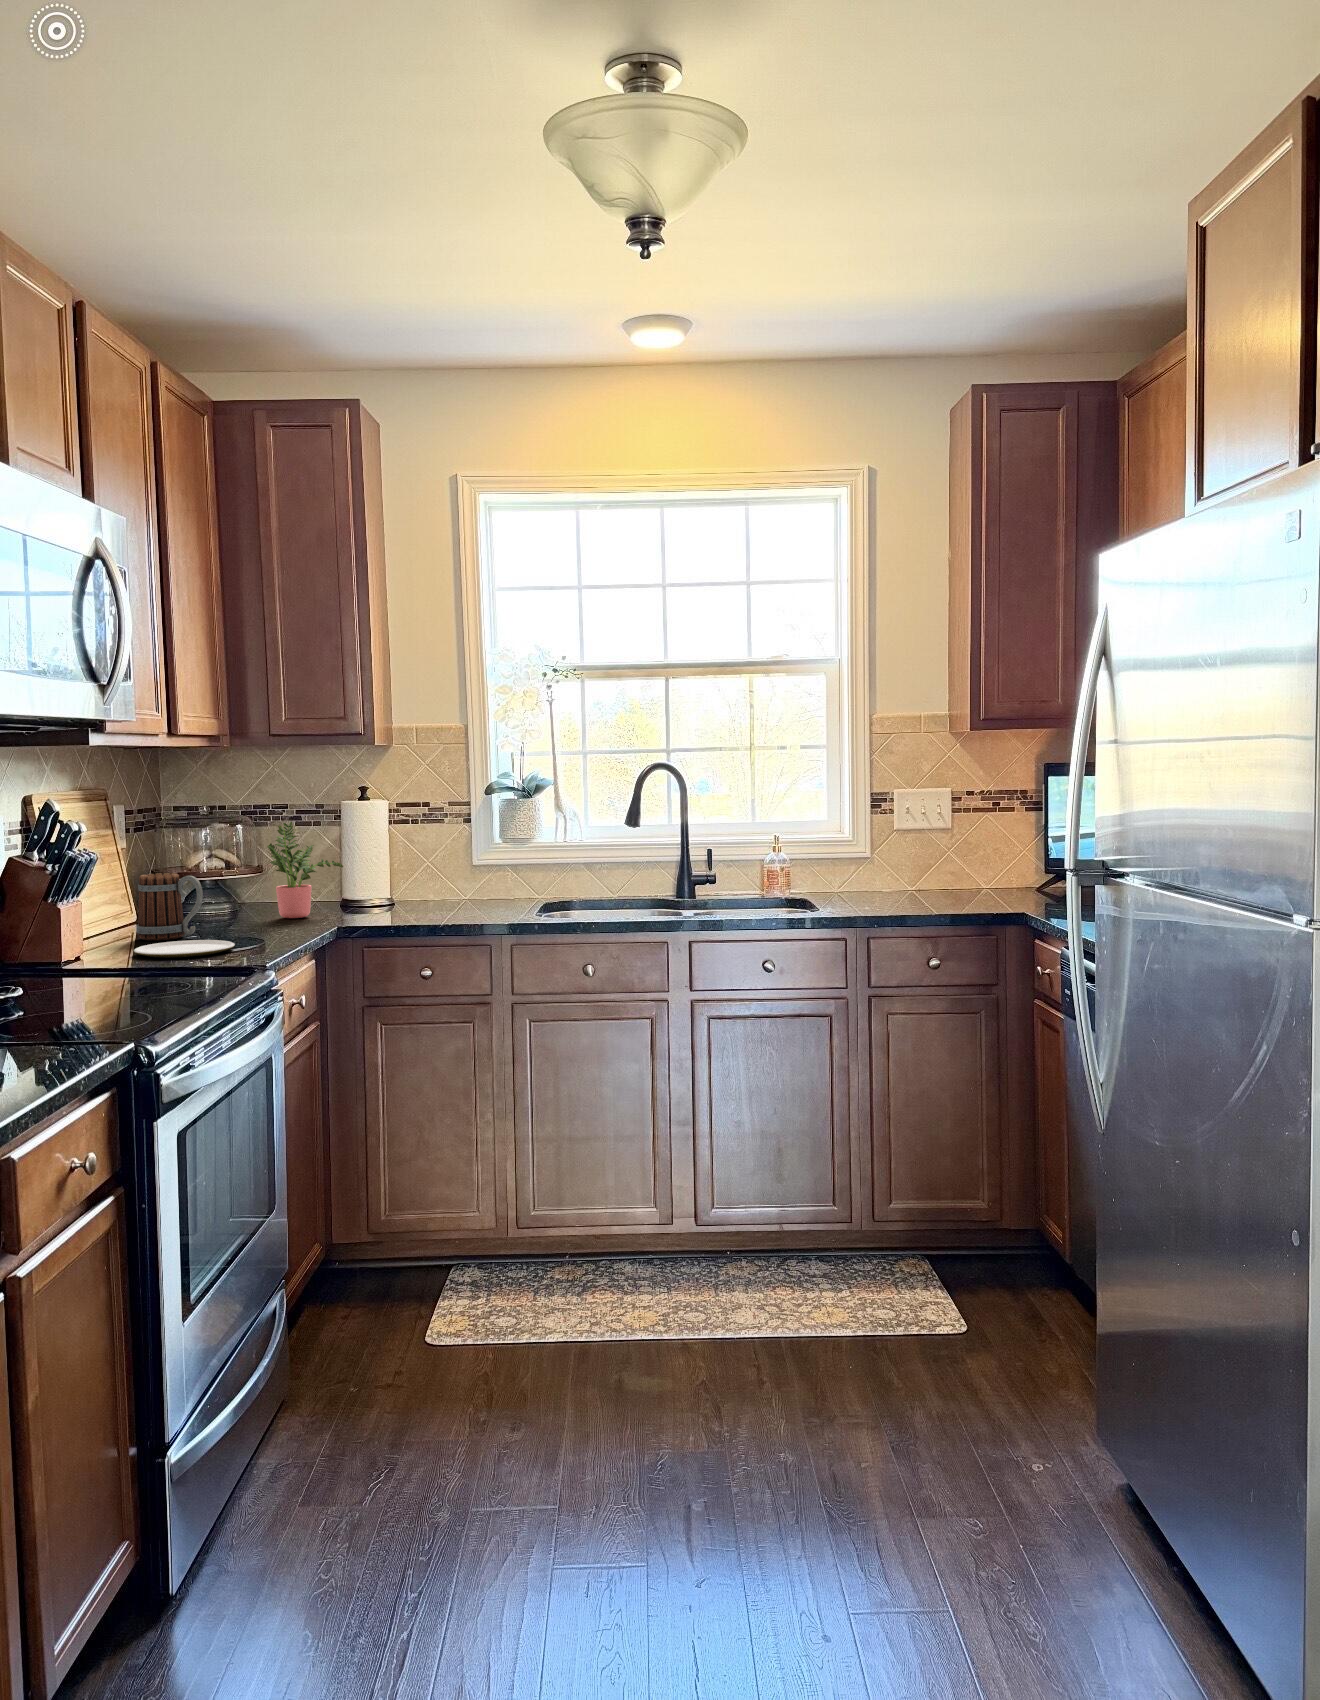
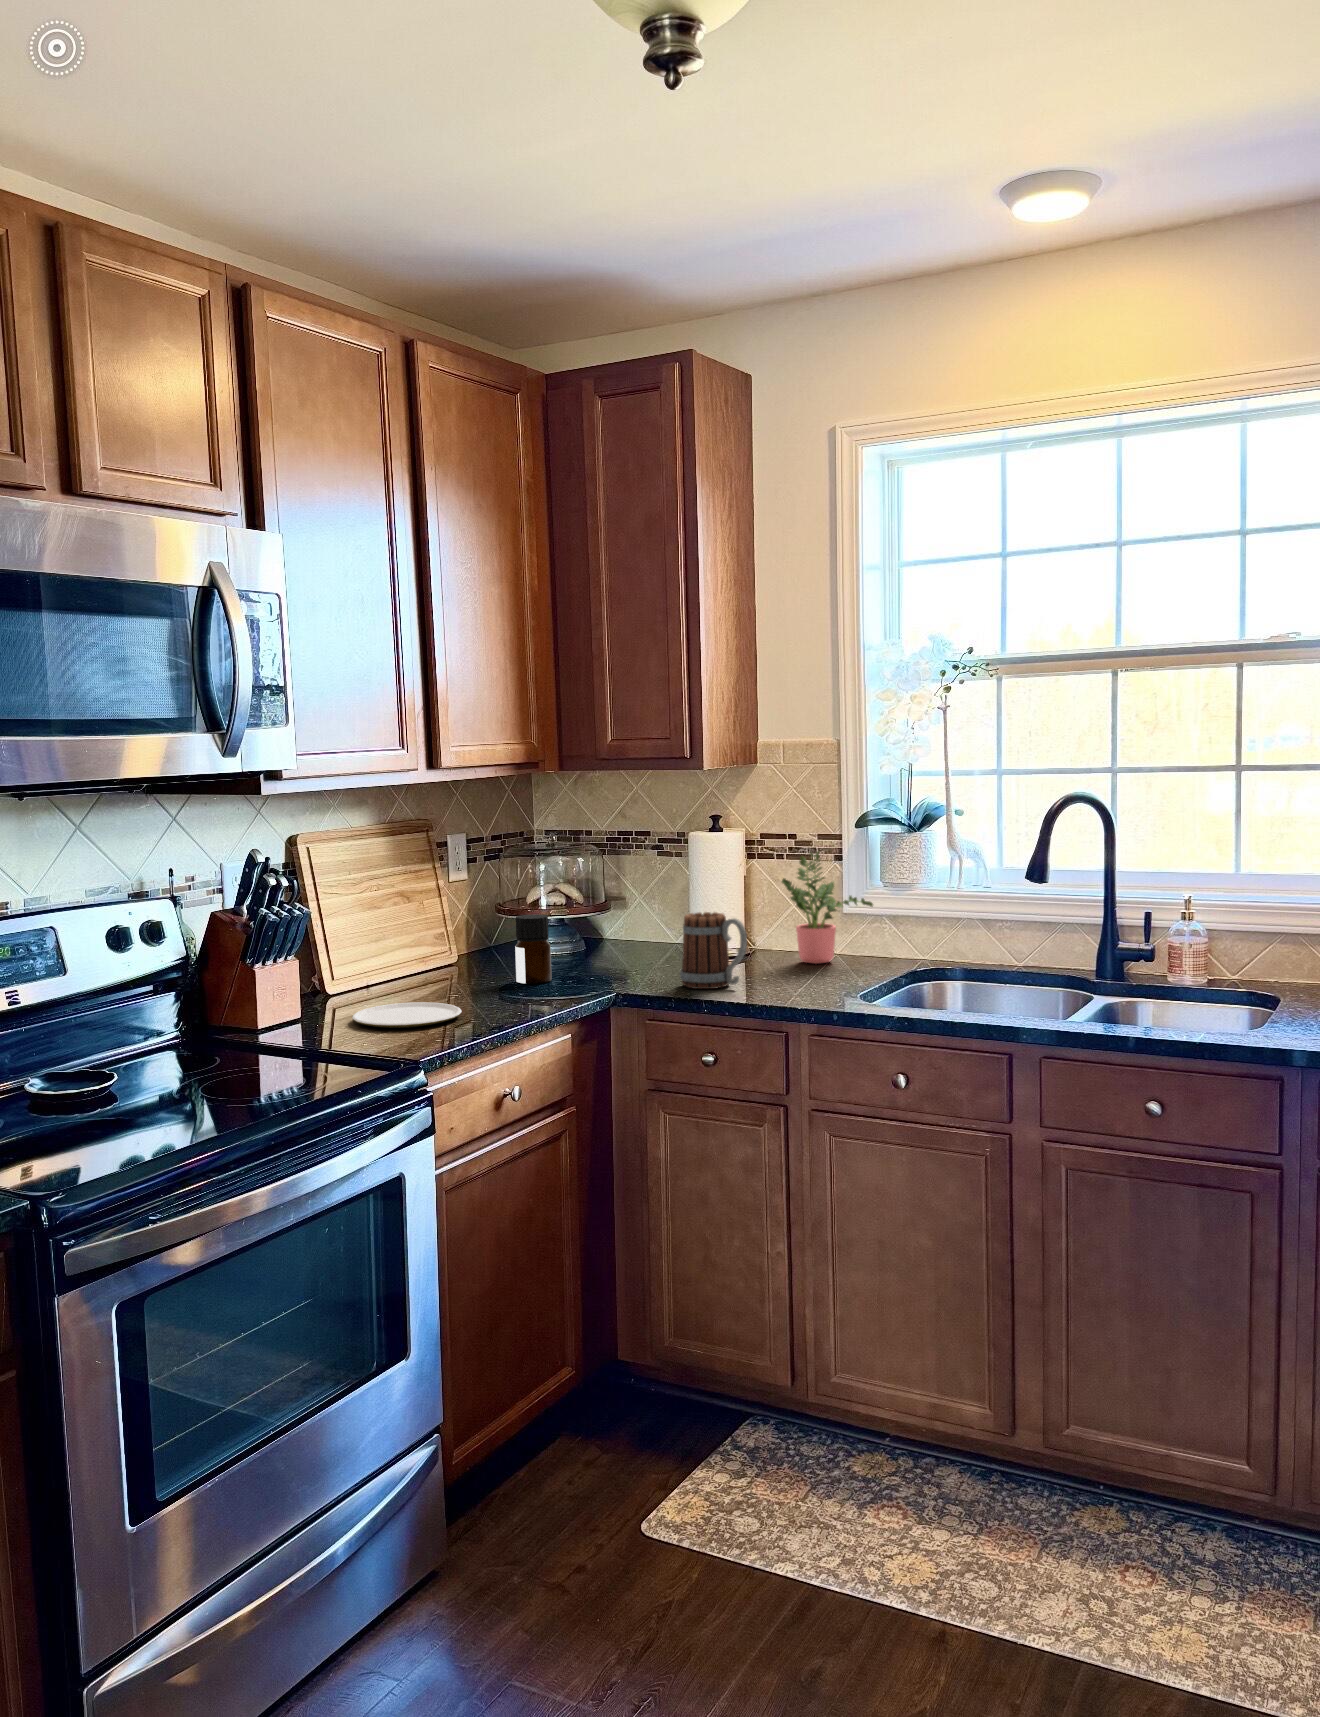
potted plant: present [267,822,343,918] -> present [782,851,873,964]
bottle: none [223,870,256,929] -> present [515,915,552,984]
mug: present [136,873,203,940] -> present [680,912,747,989]

